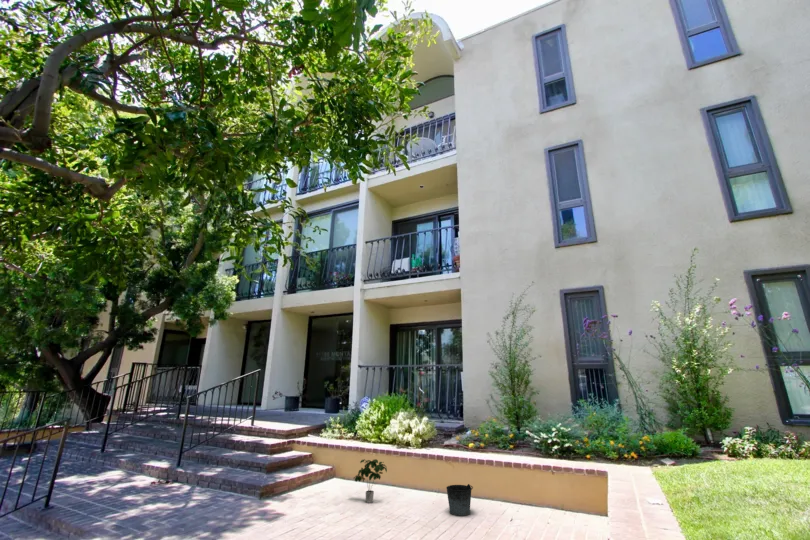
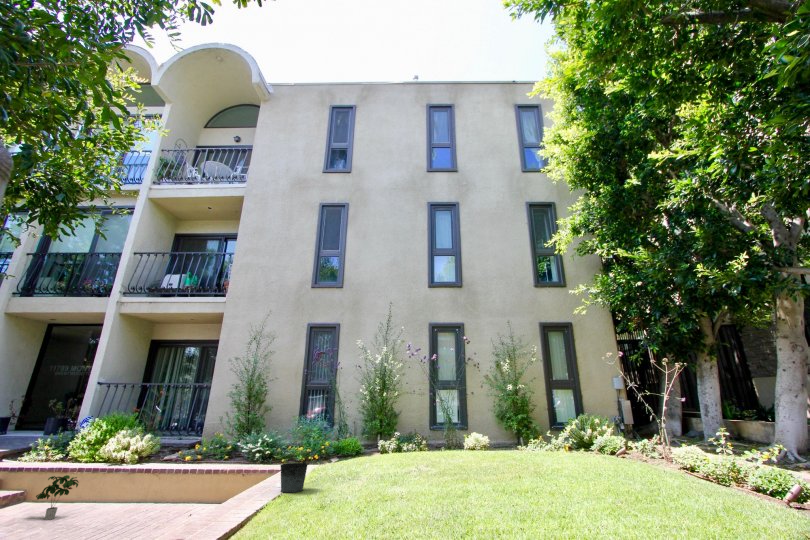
bucket: present [446,484,473,516] -> present [281,461,309,493]

